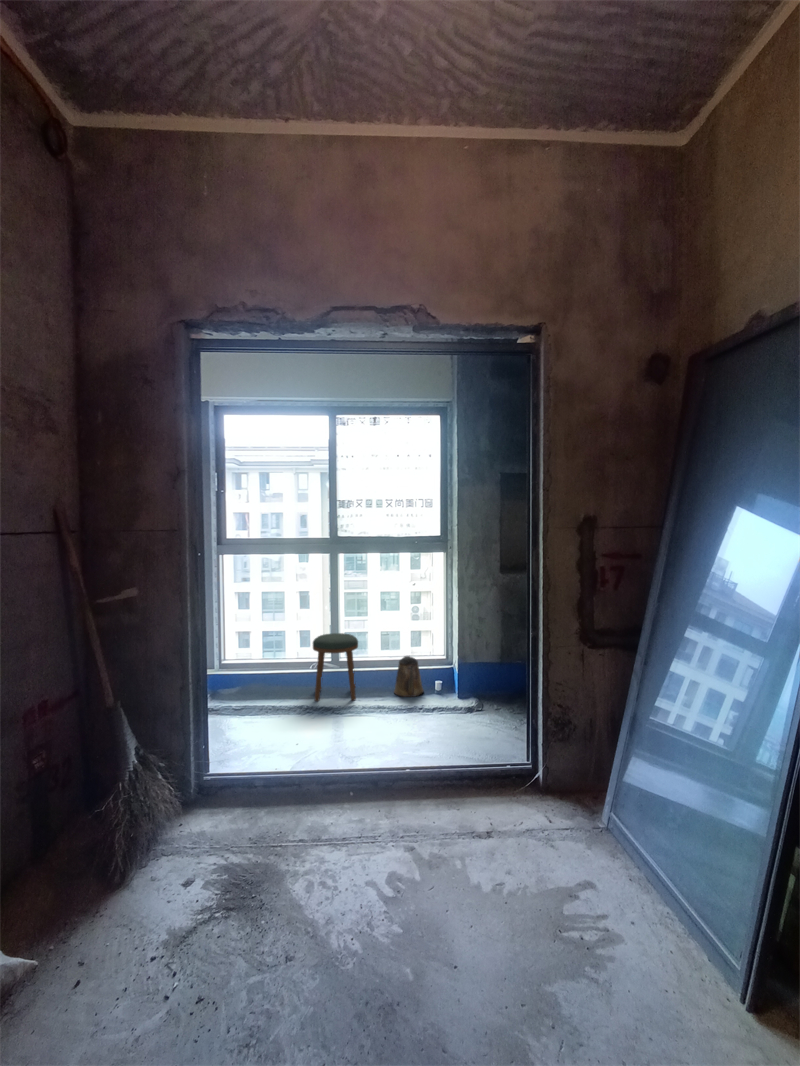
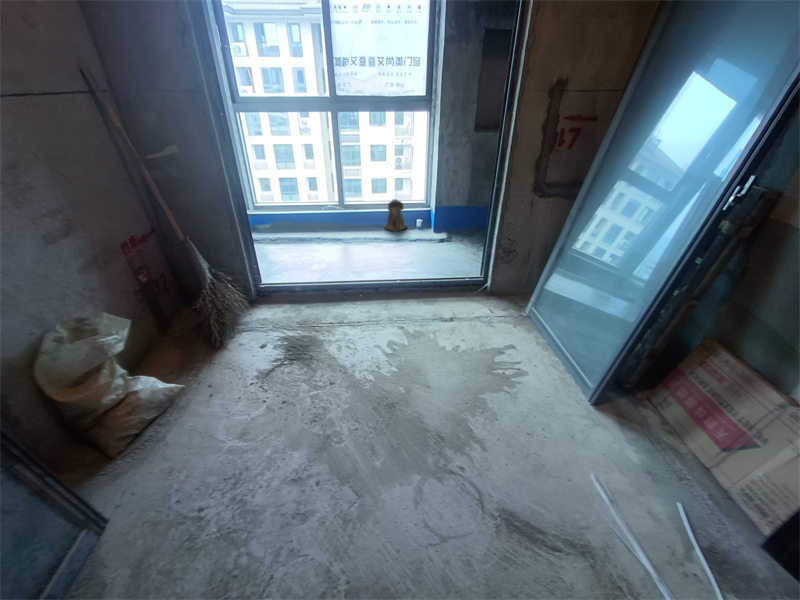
stool: present [313,633,358,701] -> none [319,181,356,235]

